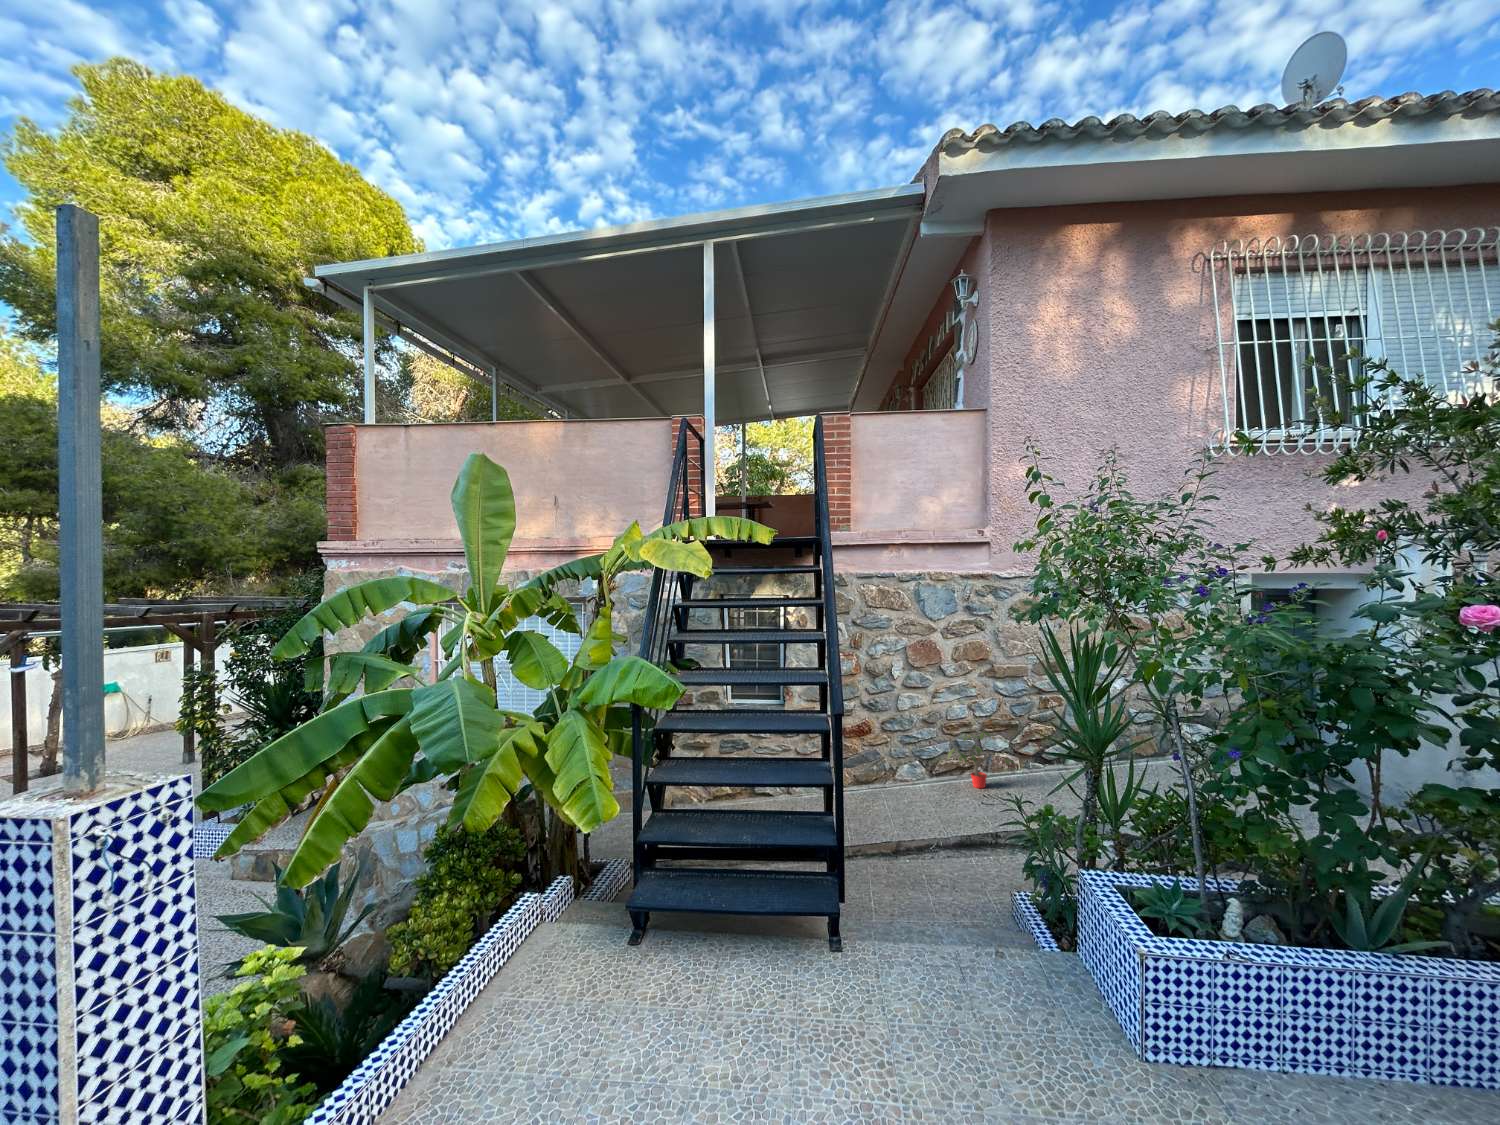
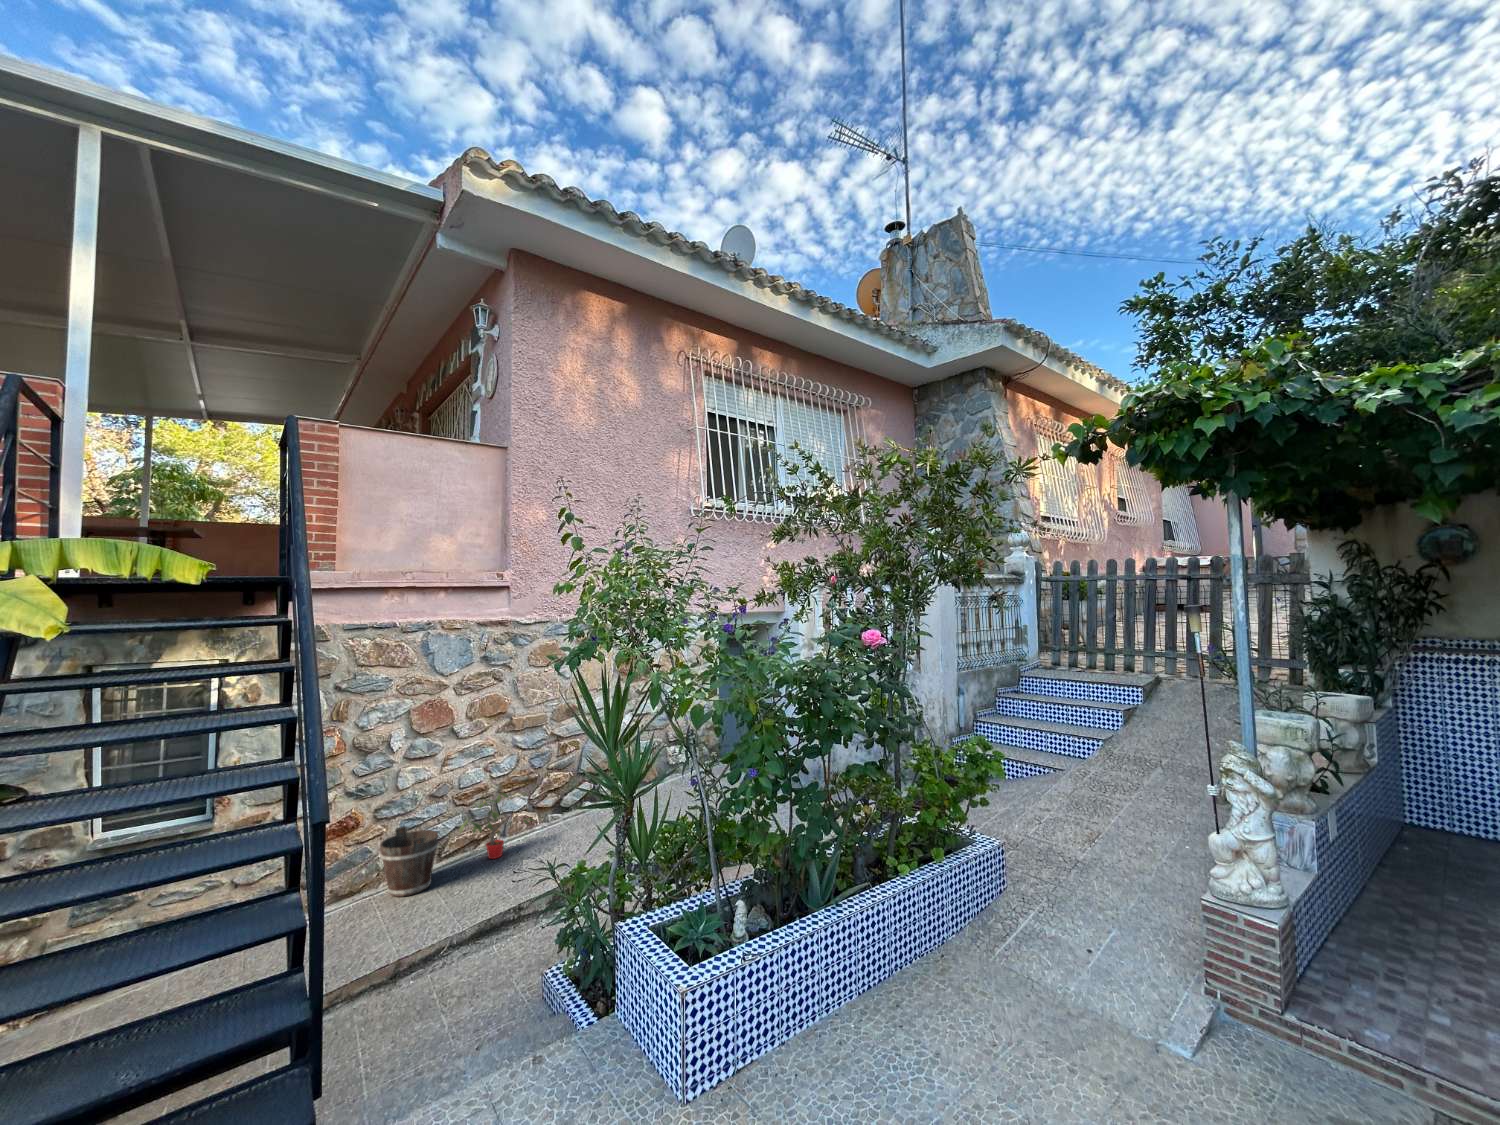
bucket: none [886,742,930,798] -> present [380,827,438,897]

